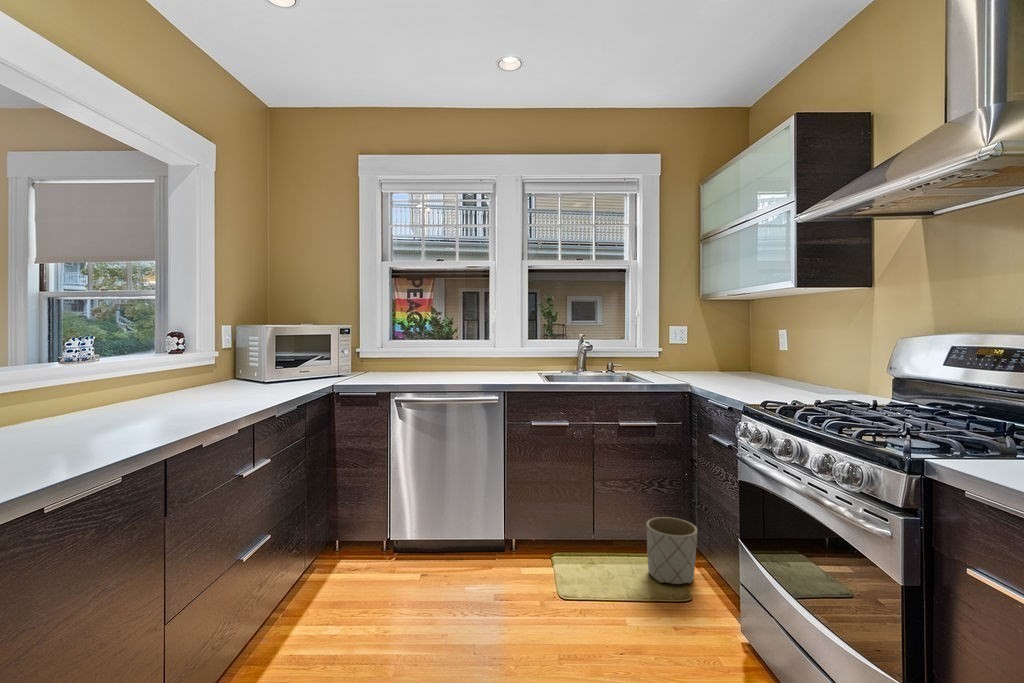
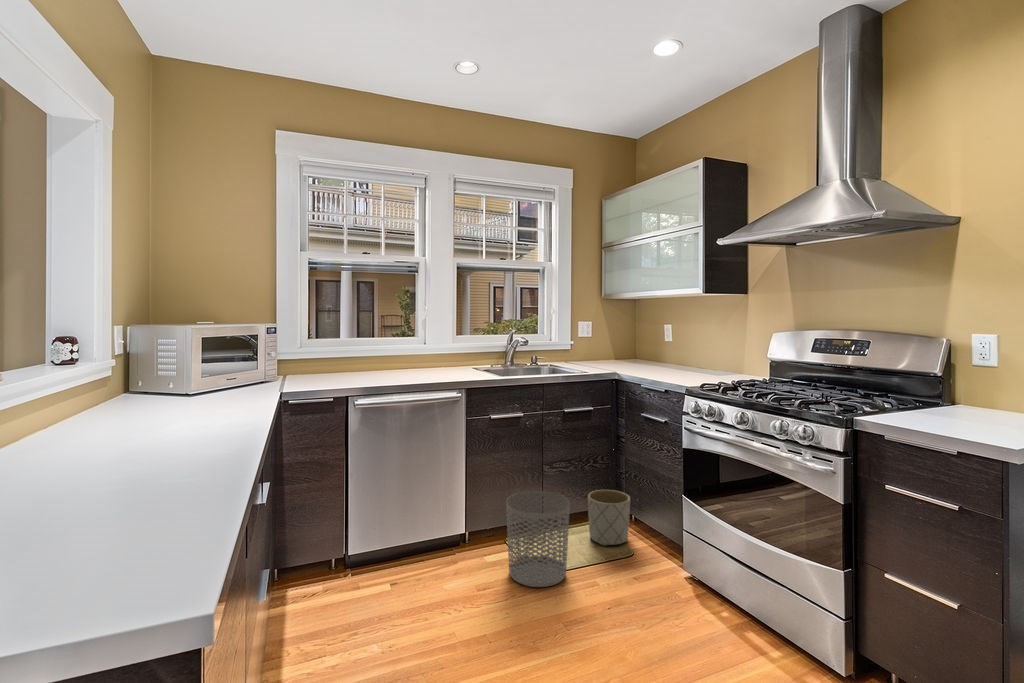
waste bin: none [531,506,601,614] -> present [506,491,570,587]

